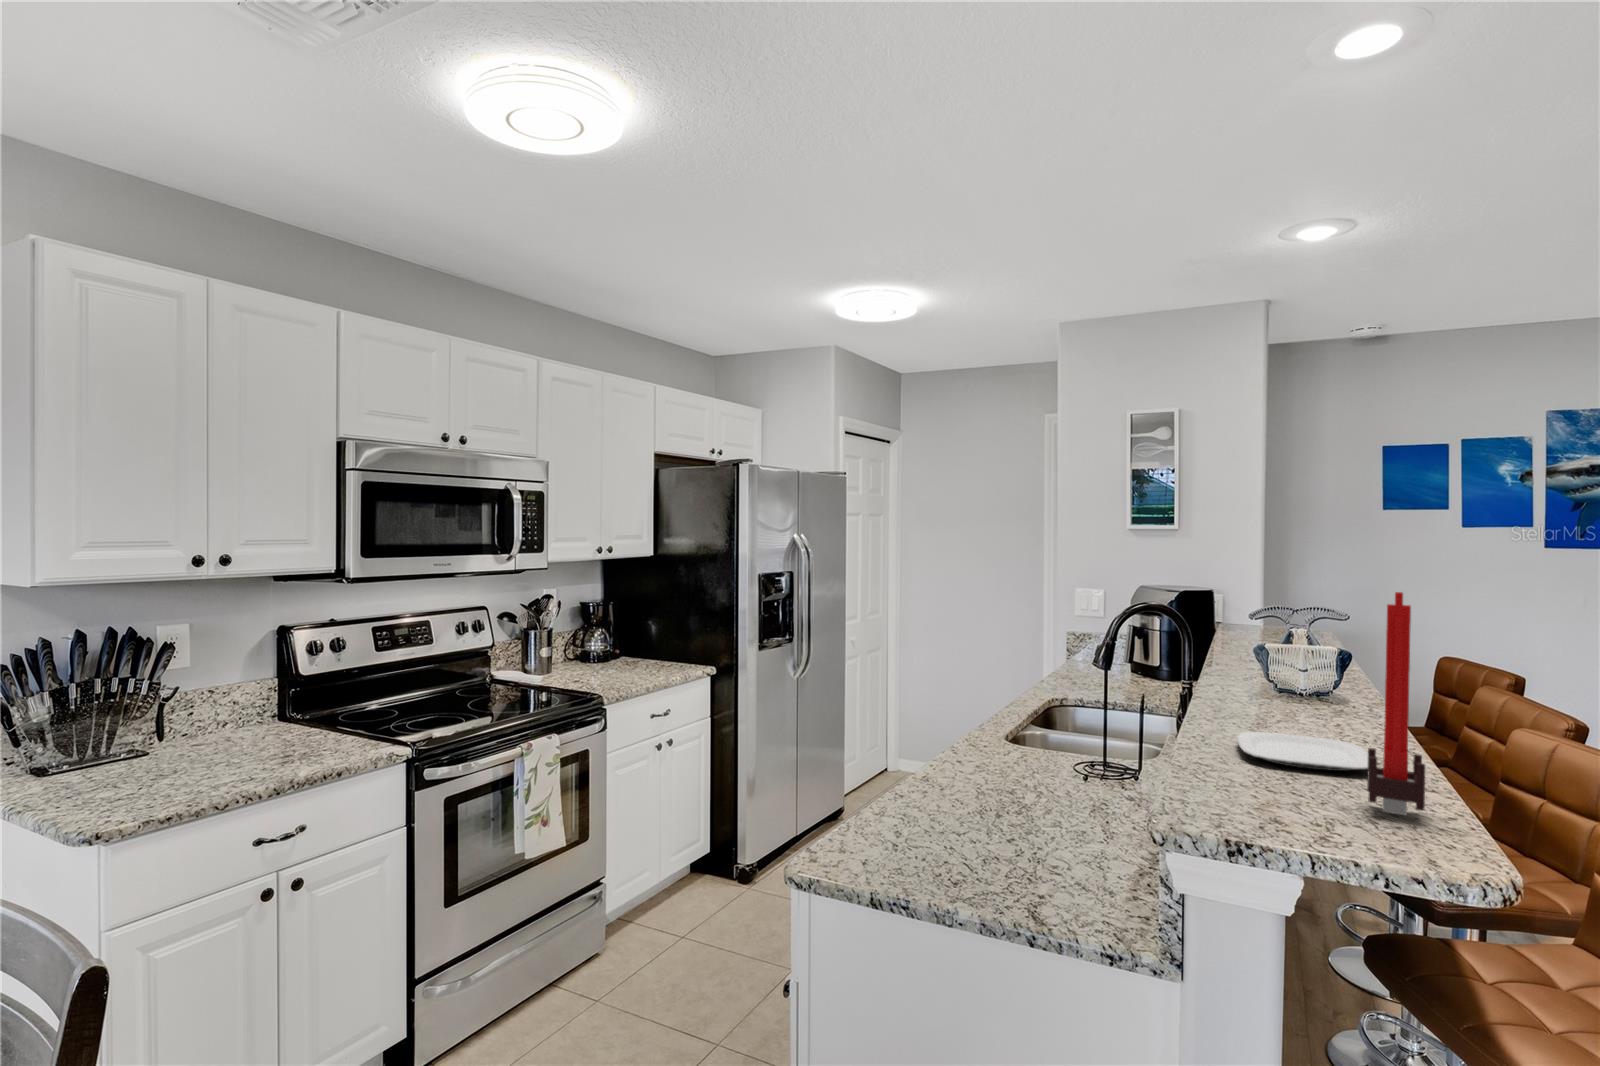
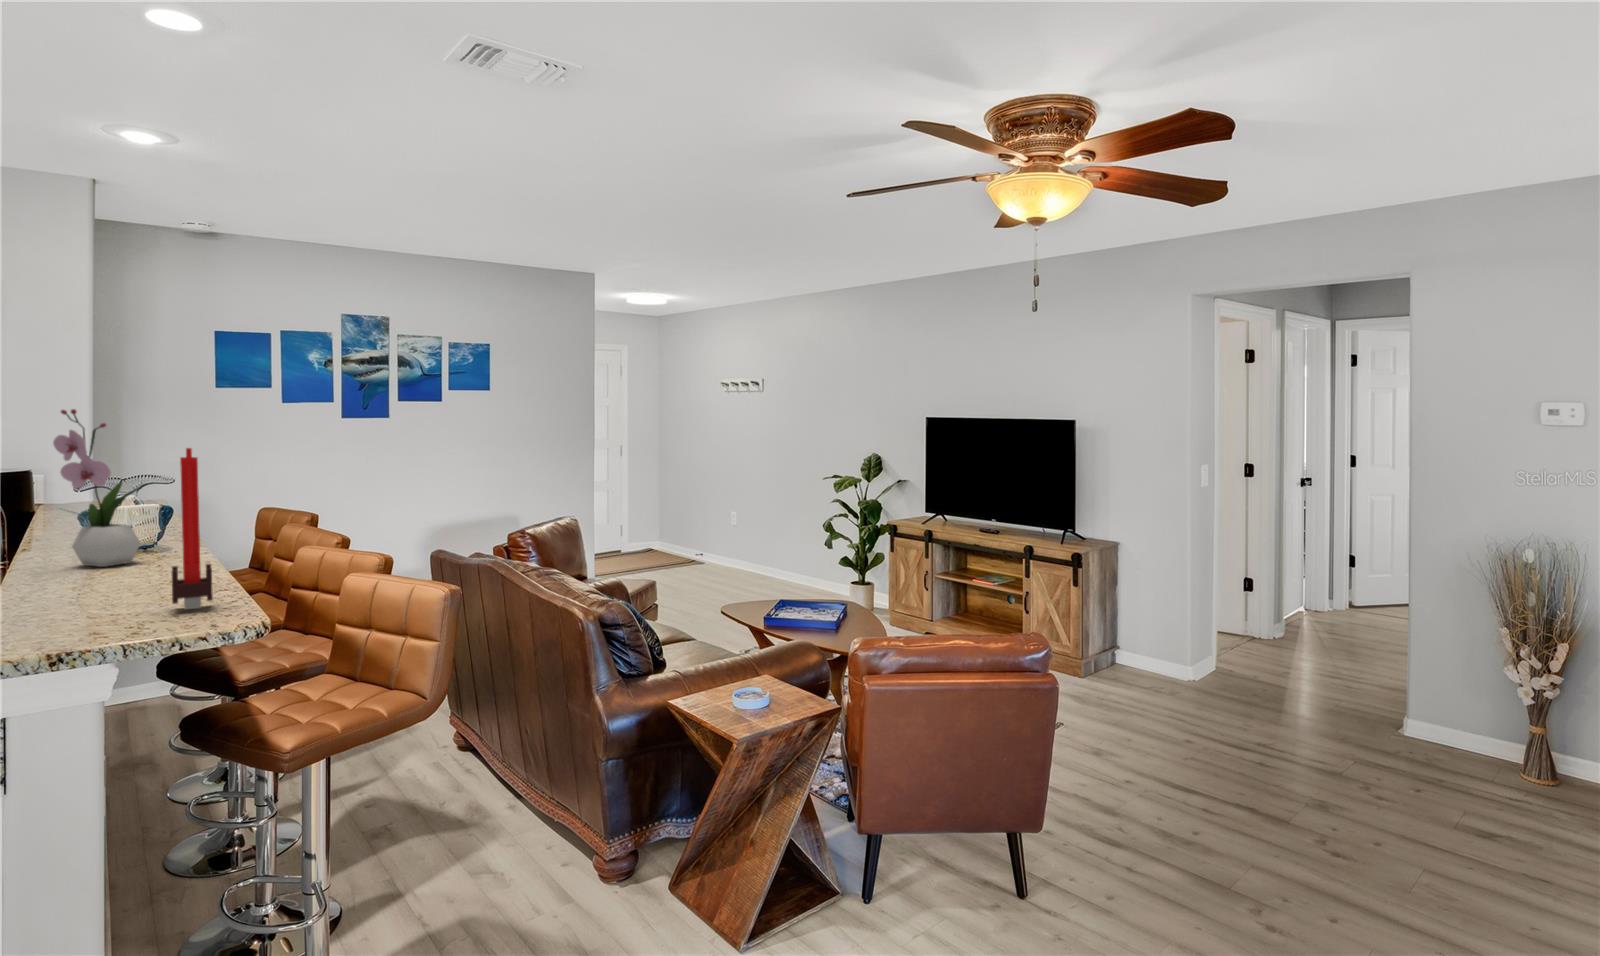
flower arrangement: none [1237,538,1329,713] -> present [53,409,146,567]
plate: present [1237,732,1368,771] -> none [58,574,184,600]

